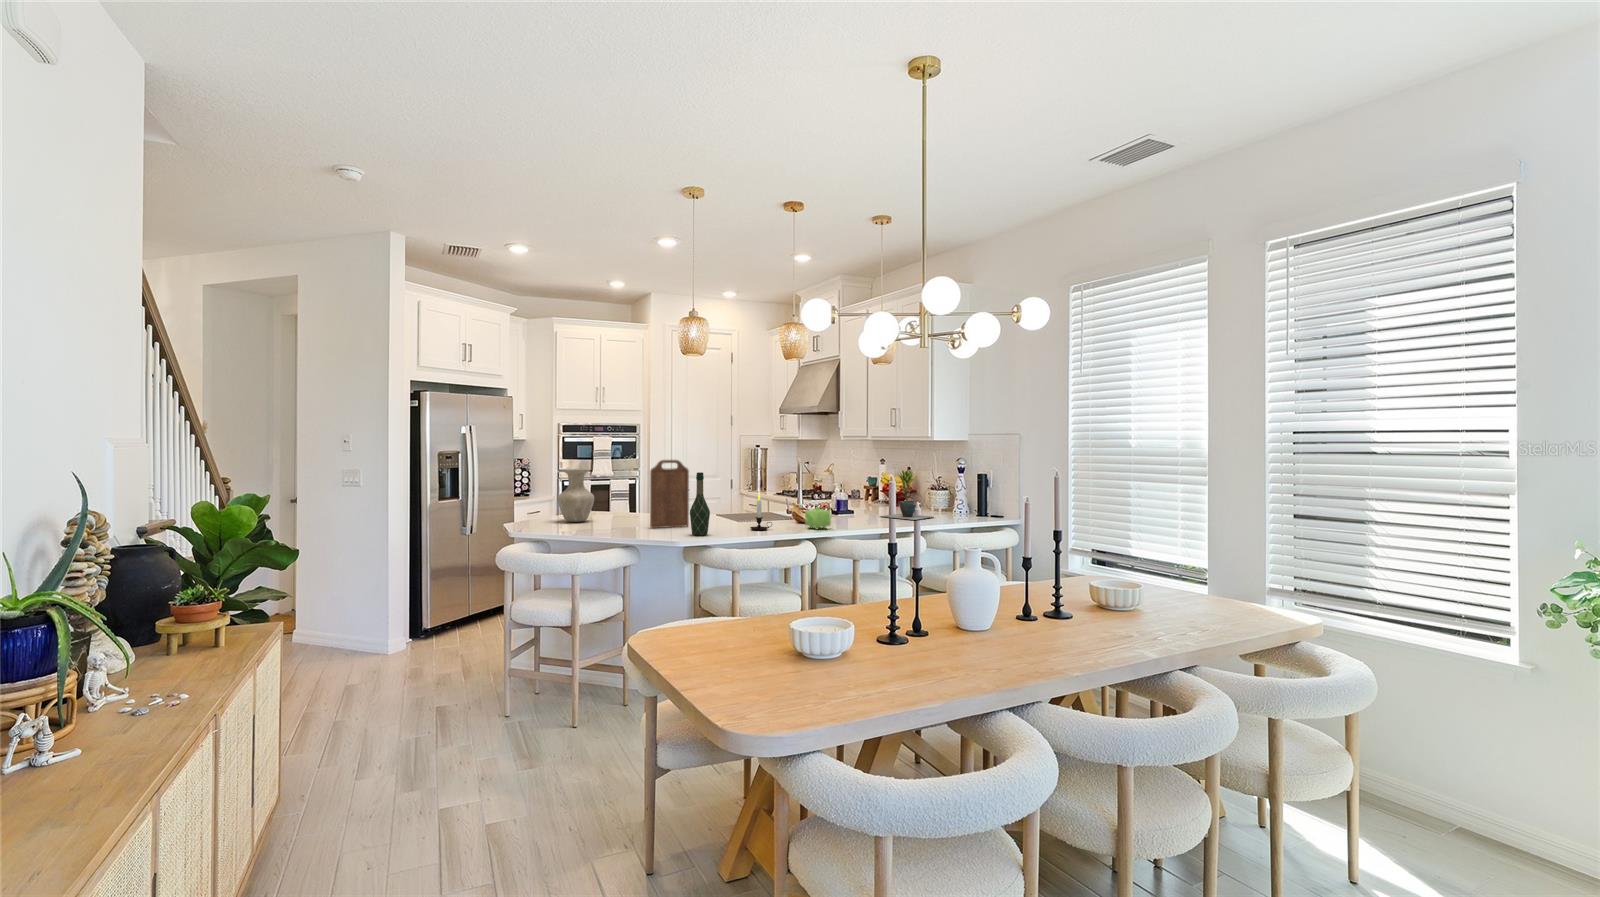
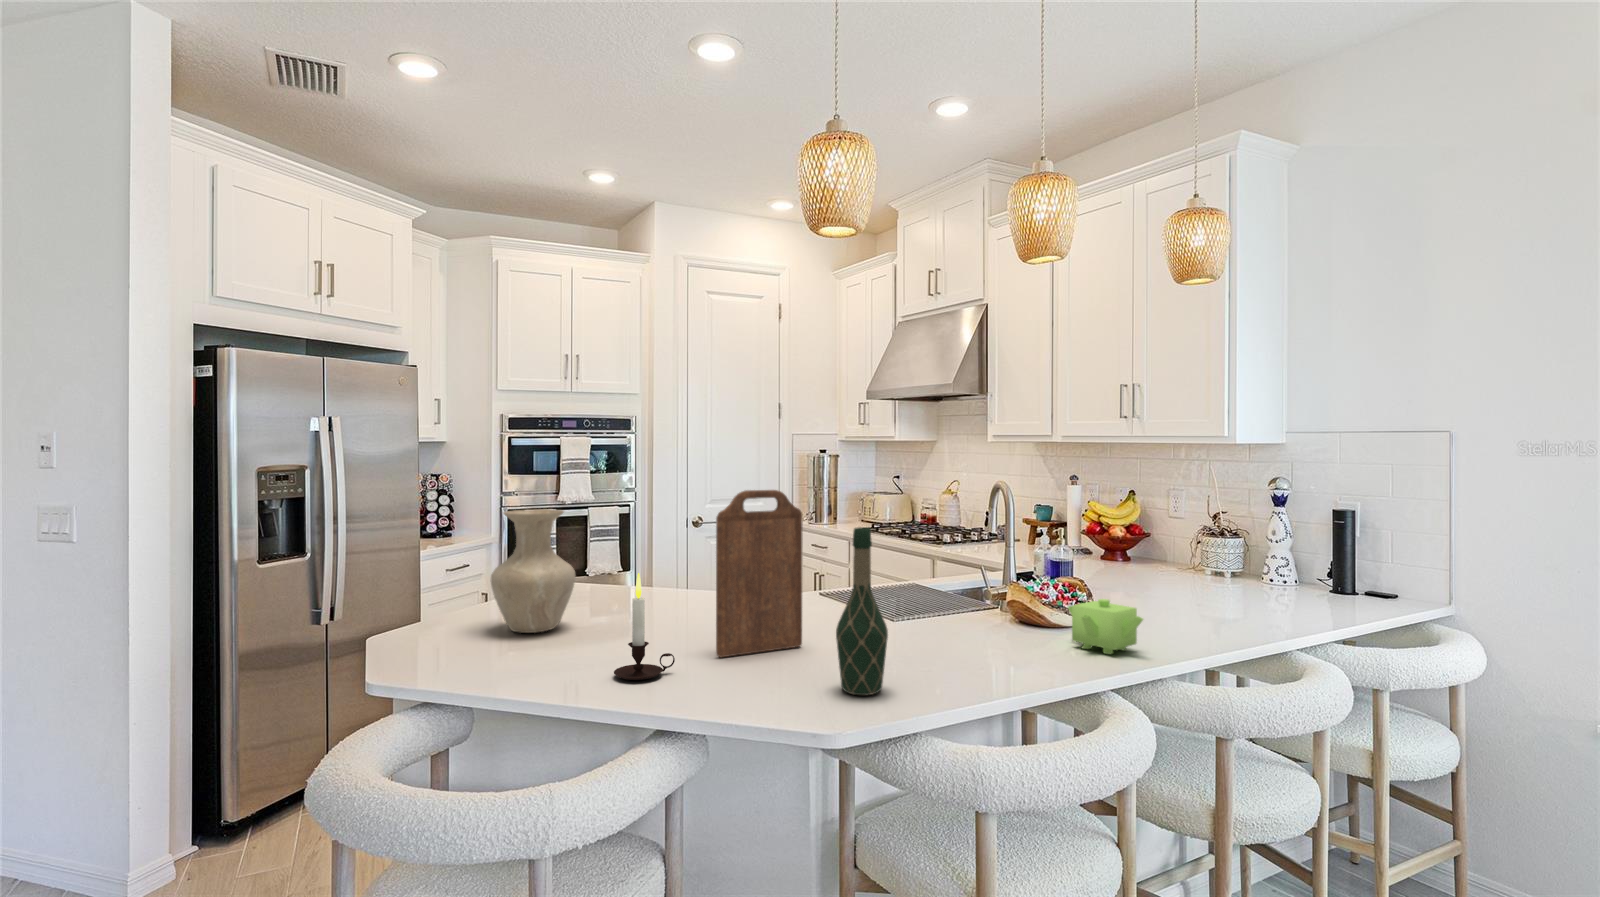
potted plant: present [881,470,932,520] -> none [1149,501,1264,609]
candle: present [750,491,772,530] -> present [614,573,675,680]

